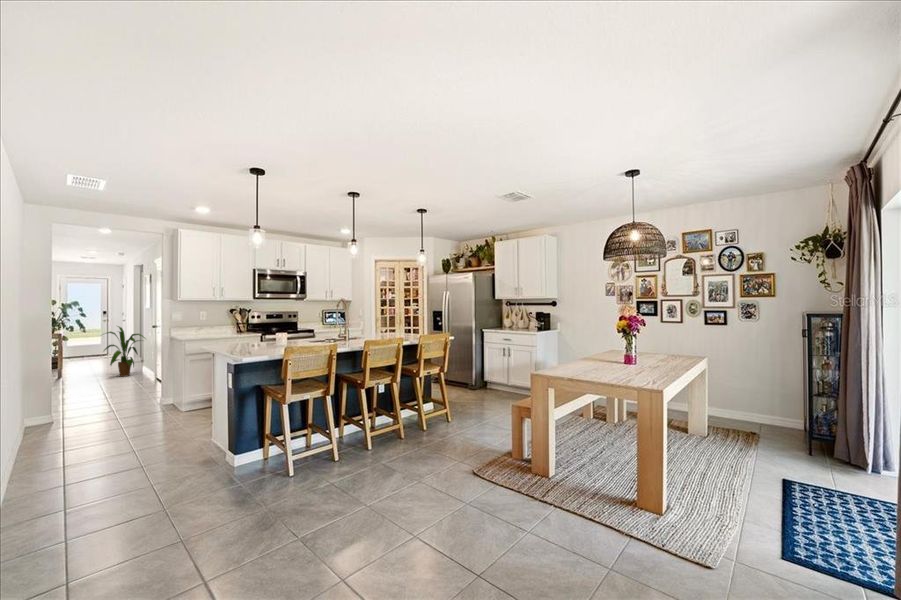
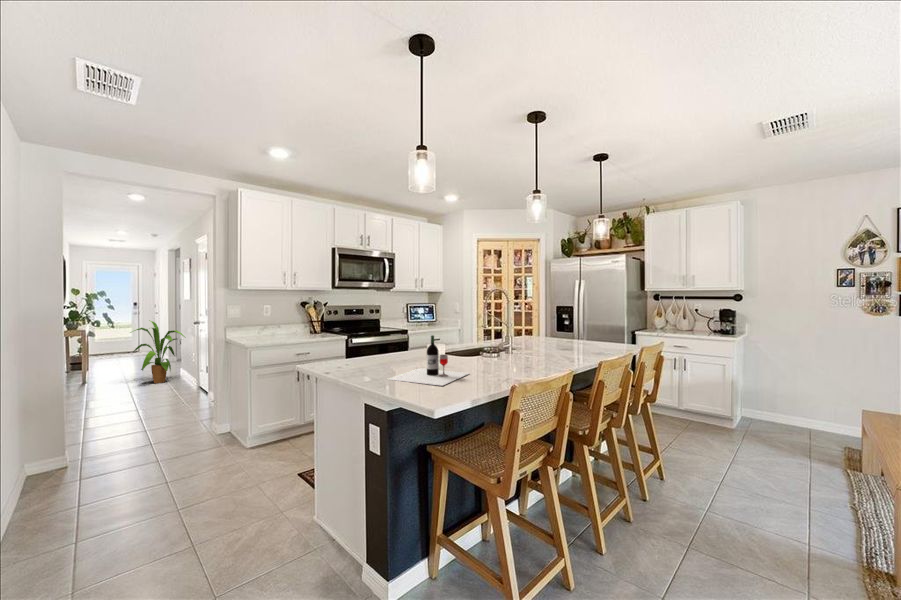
wine bottle: none [242,328,293,353] -> present [388,335,469,386]

